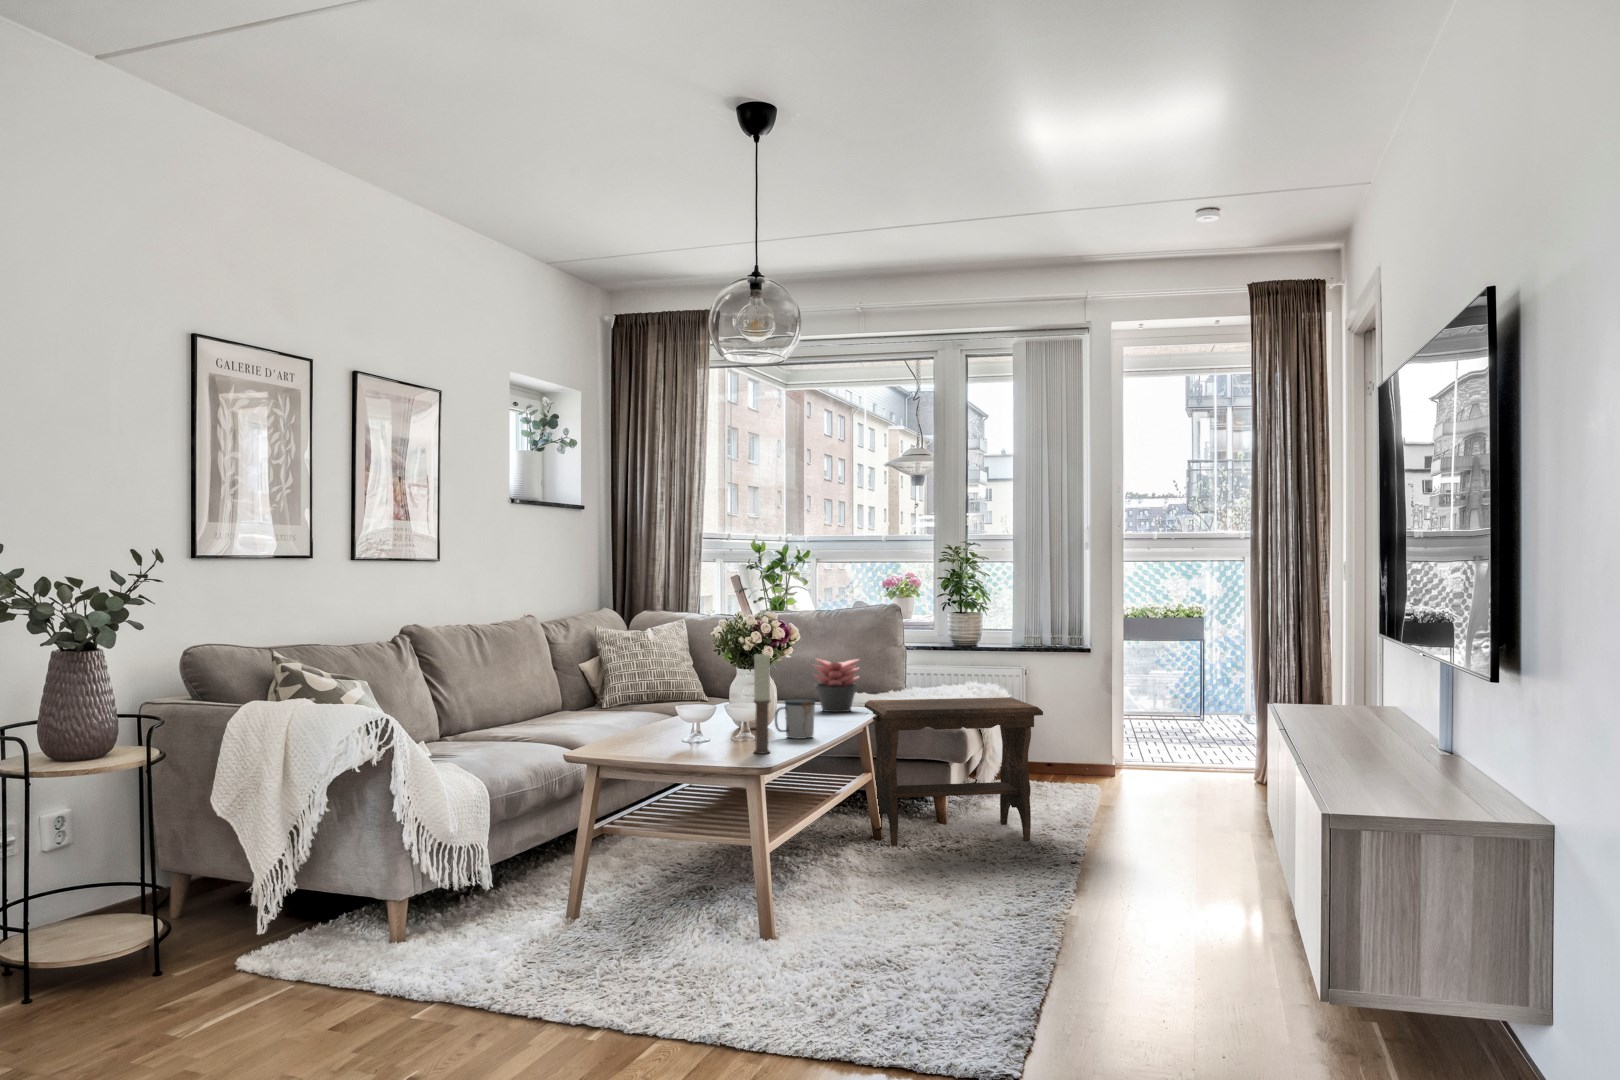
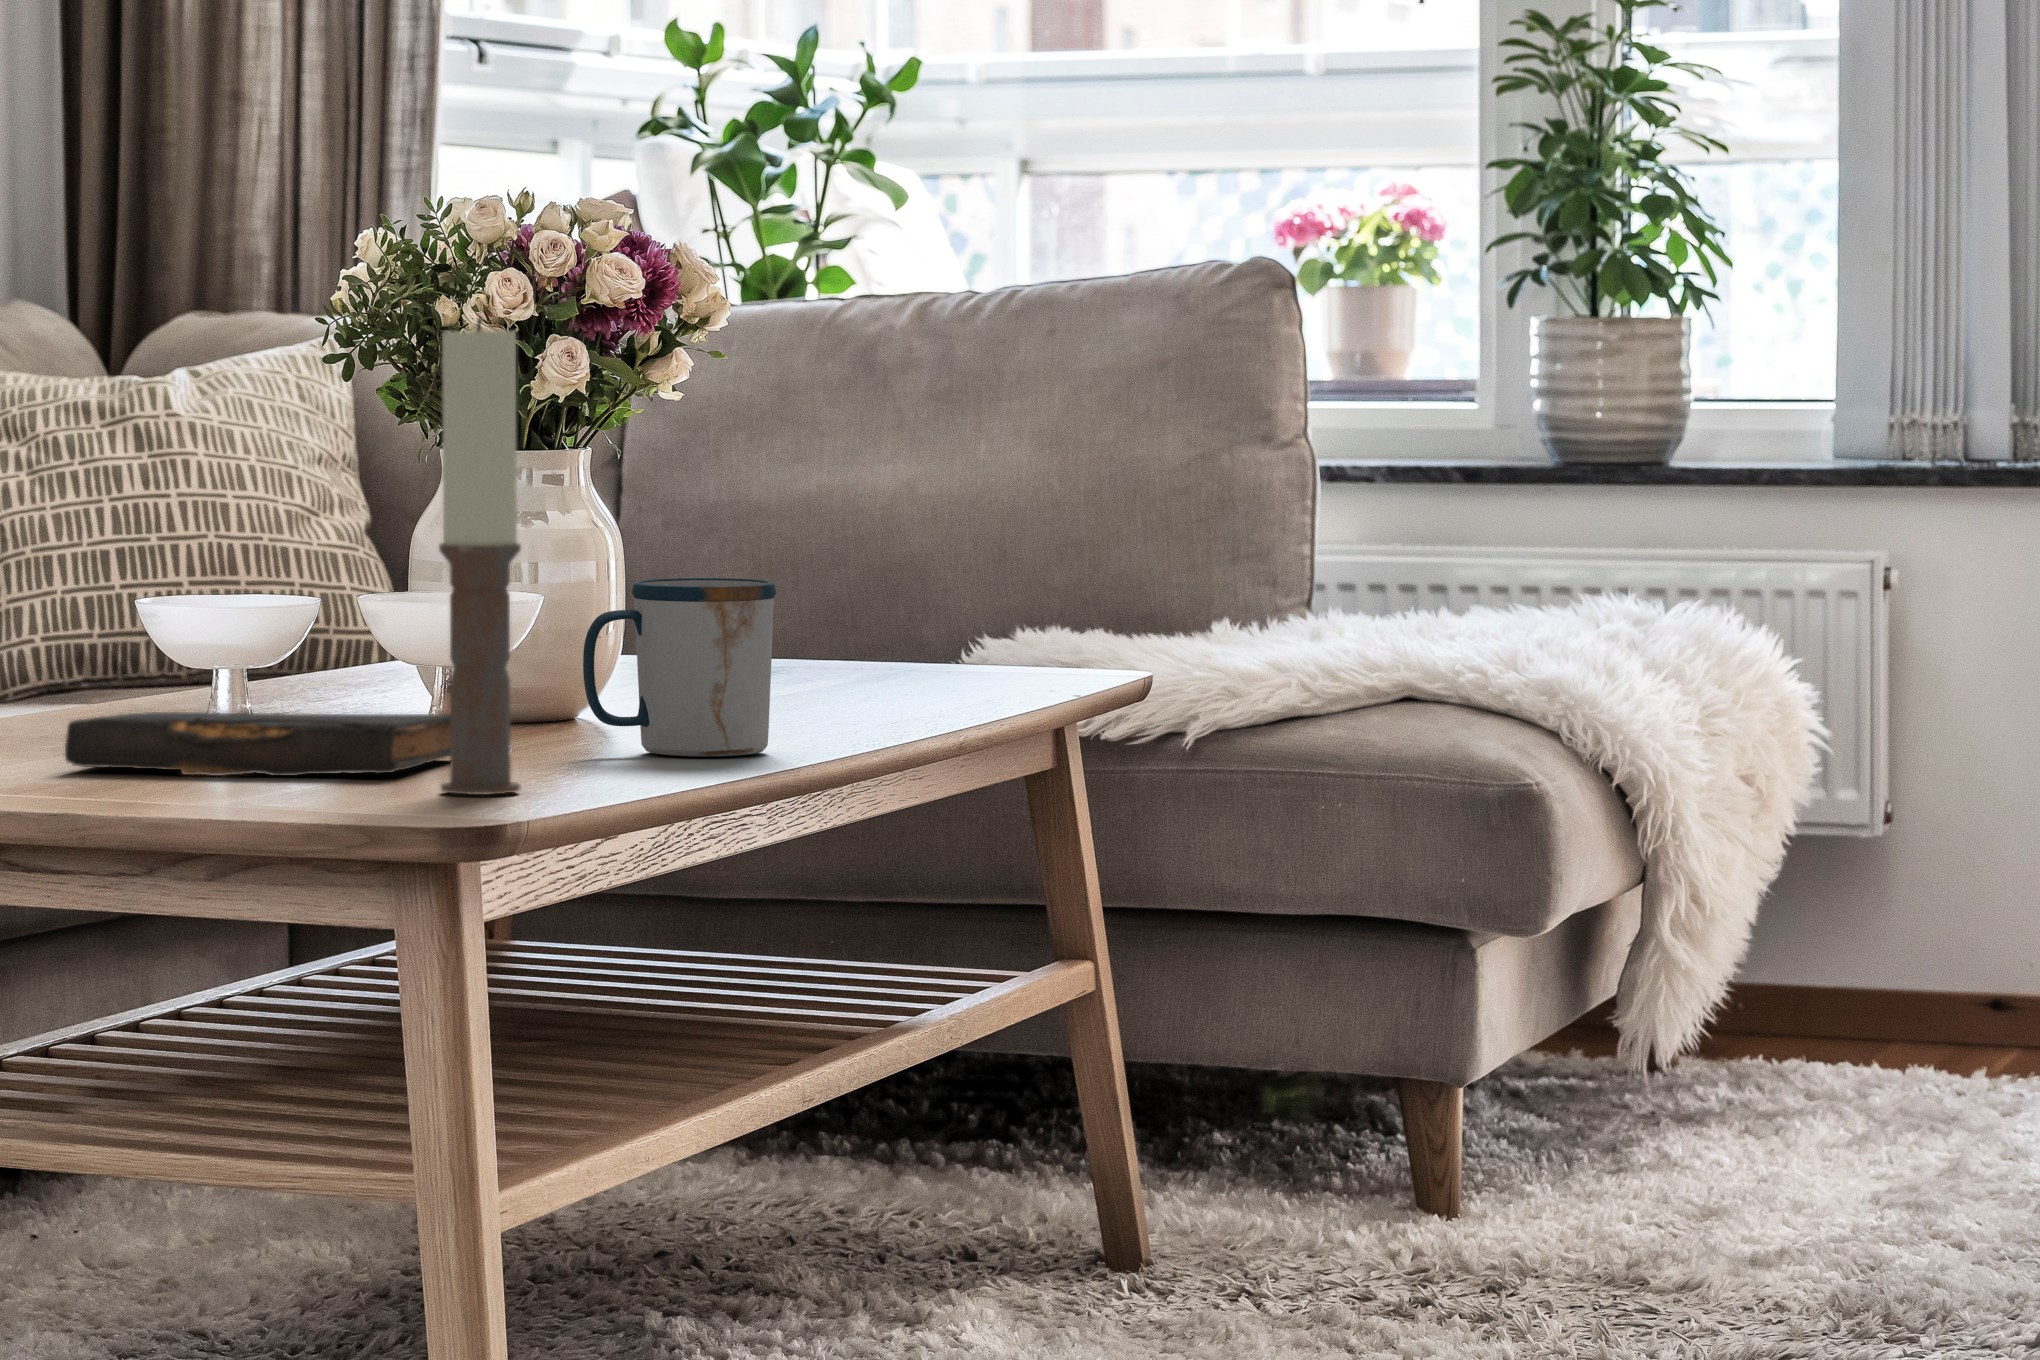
succulent plant: present [814,658,859,712] -> none [832,451,1057,690]
footstool: present [865,697,1043,846] -> none [1071,632,1913,1293]
book: none [667,730,750,748] -> present [65,712,450,776]

